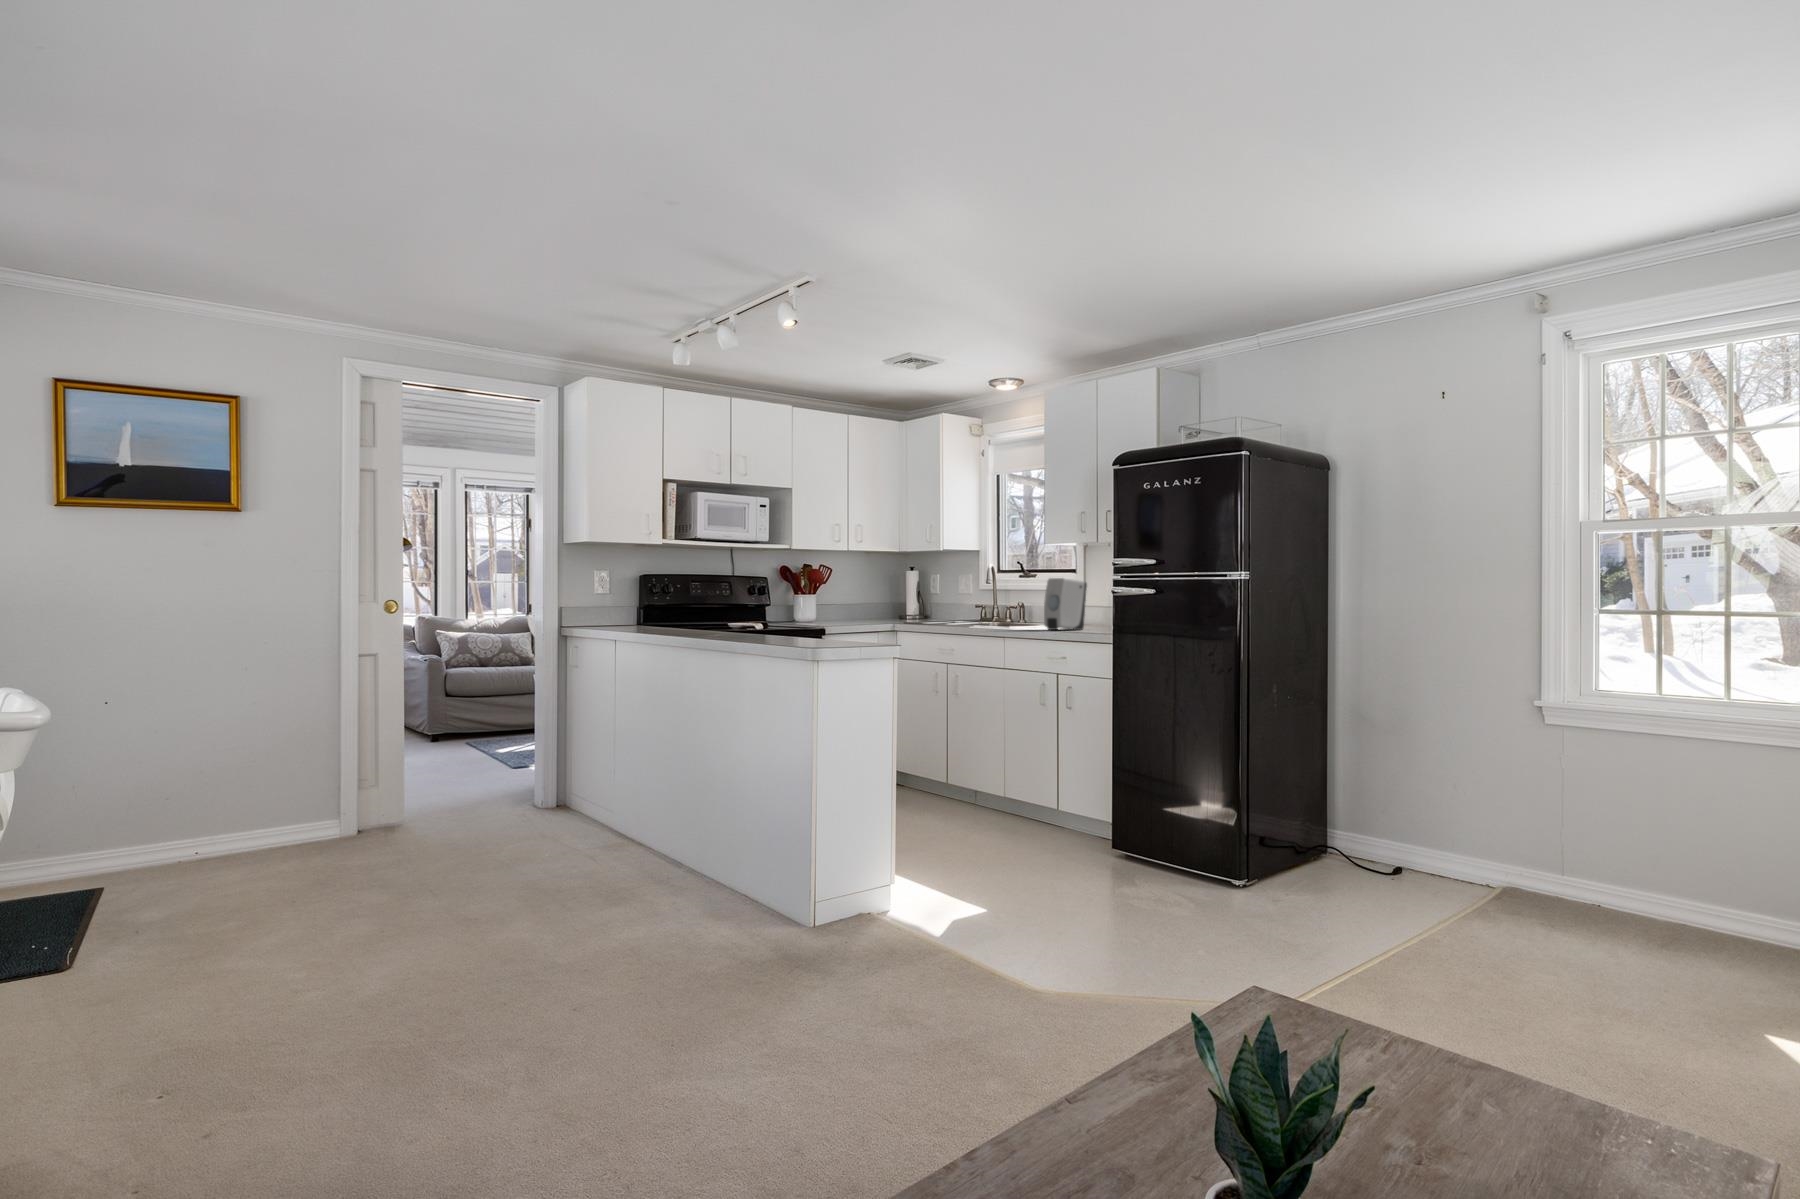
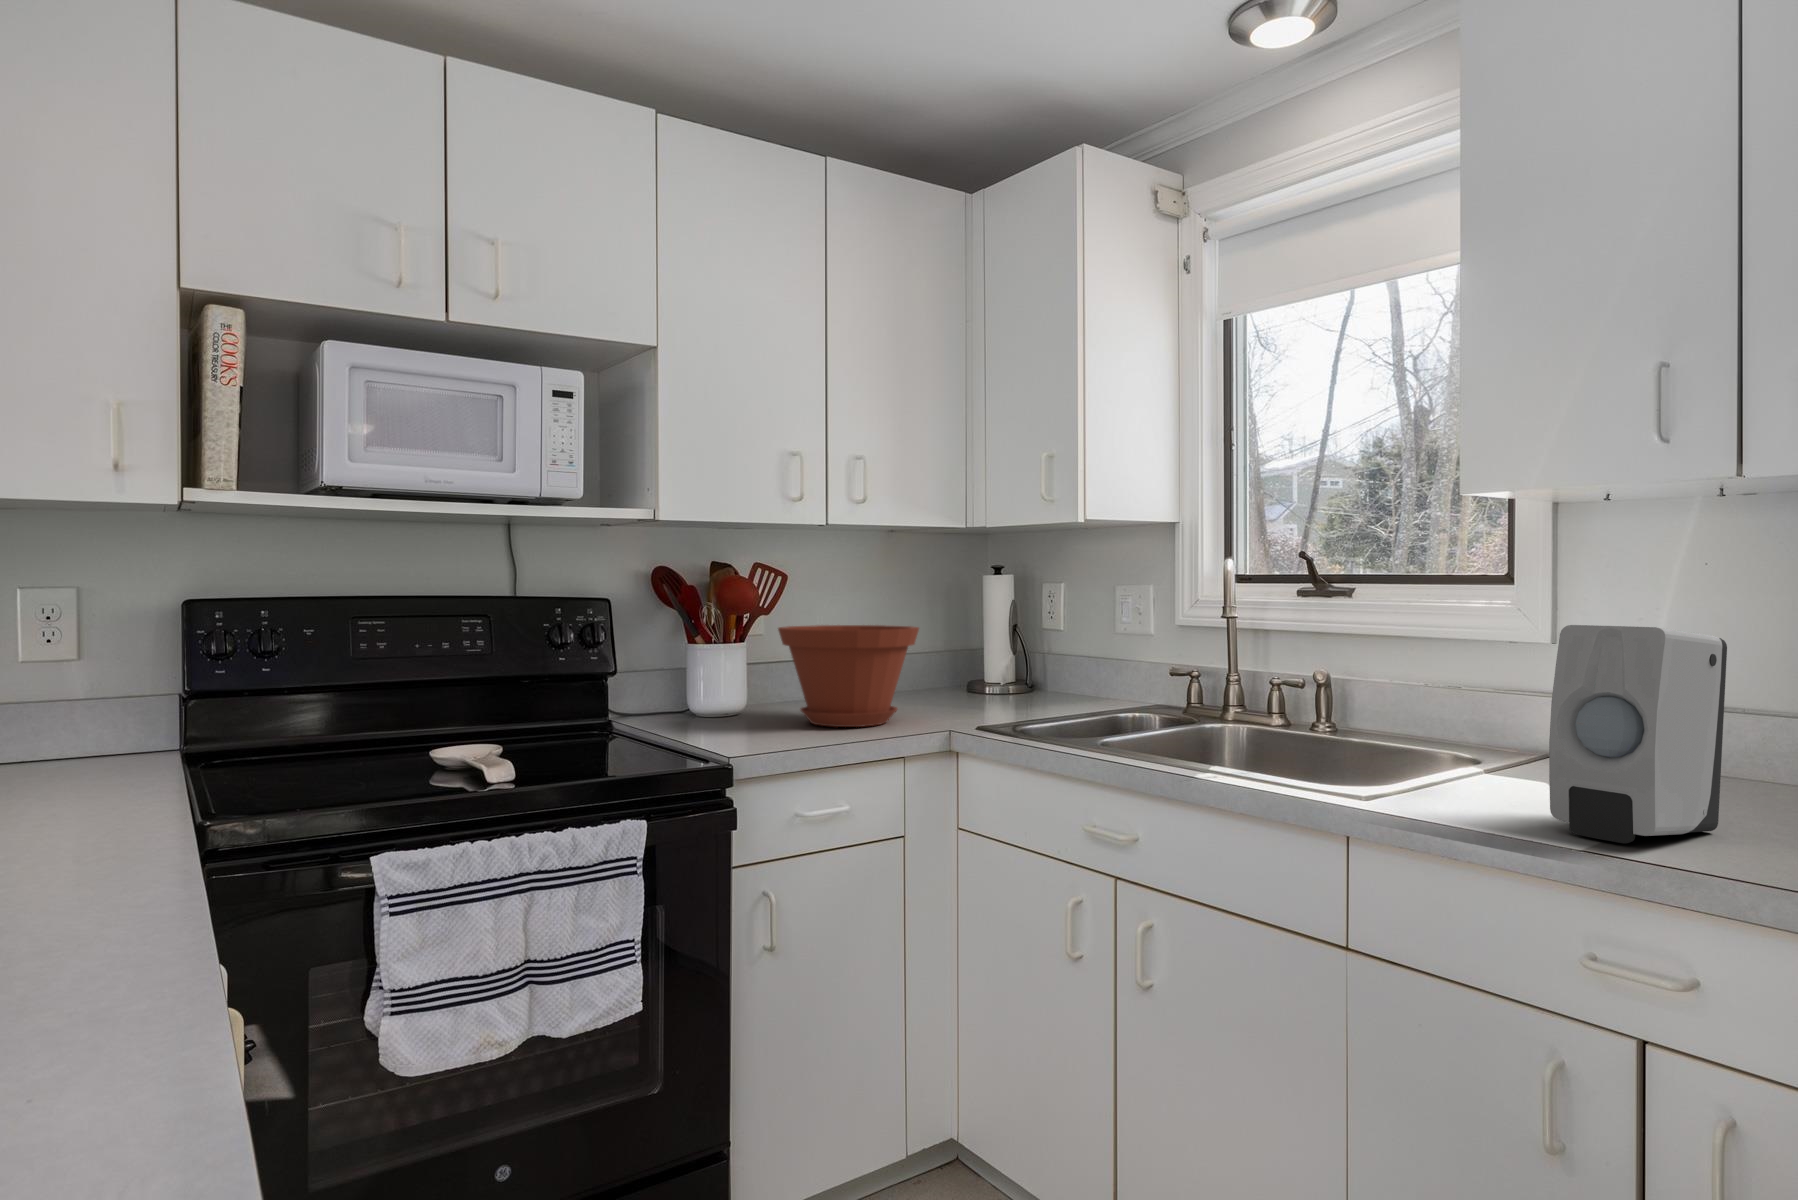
plant pot: none [831,588,882,623] -> present [778,625,919,727]

